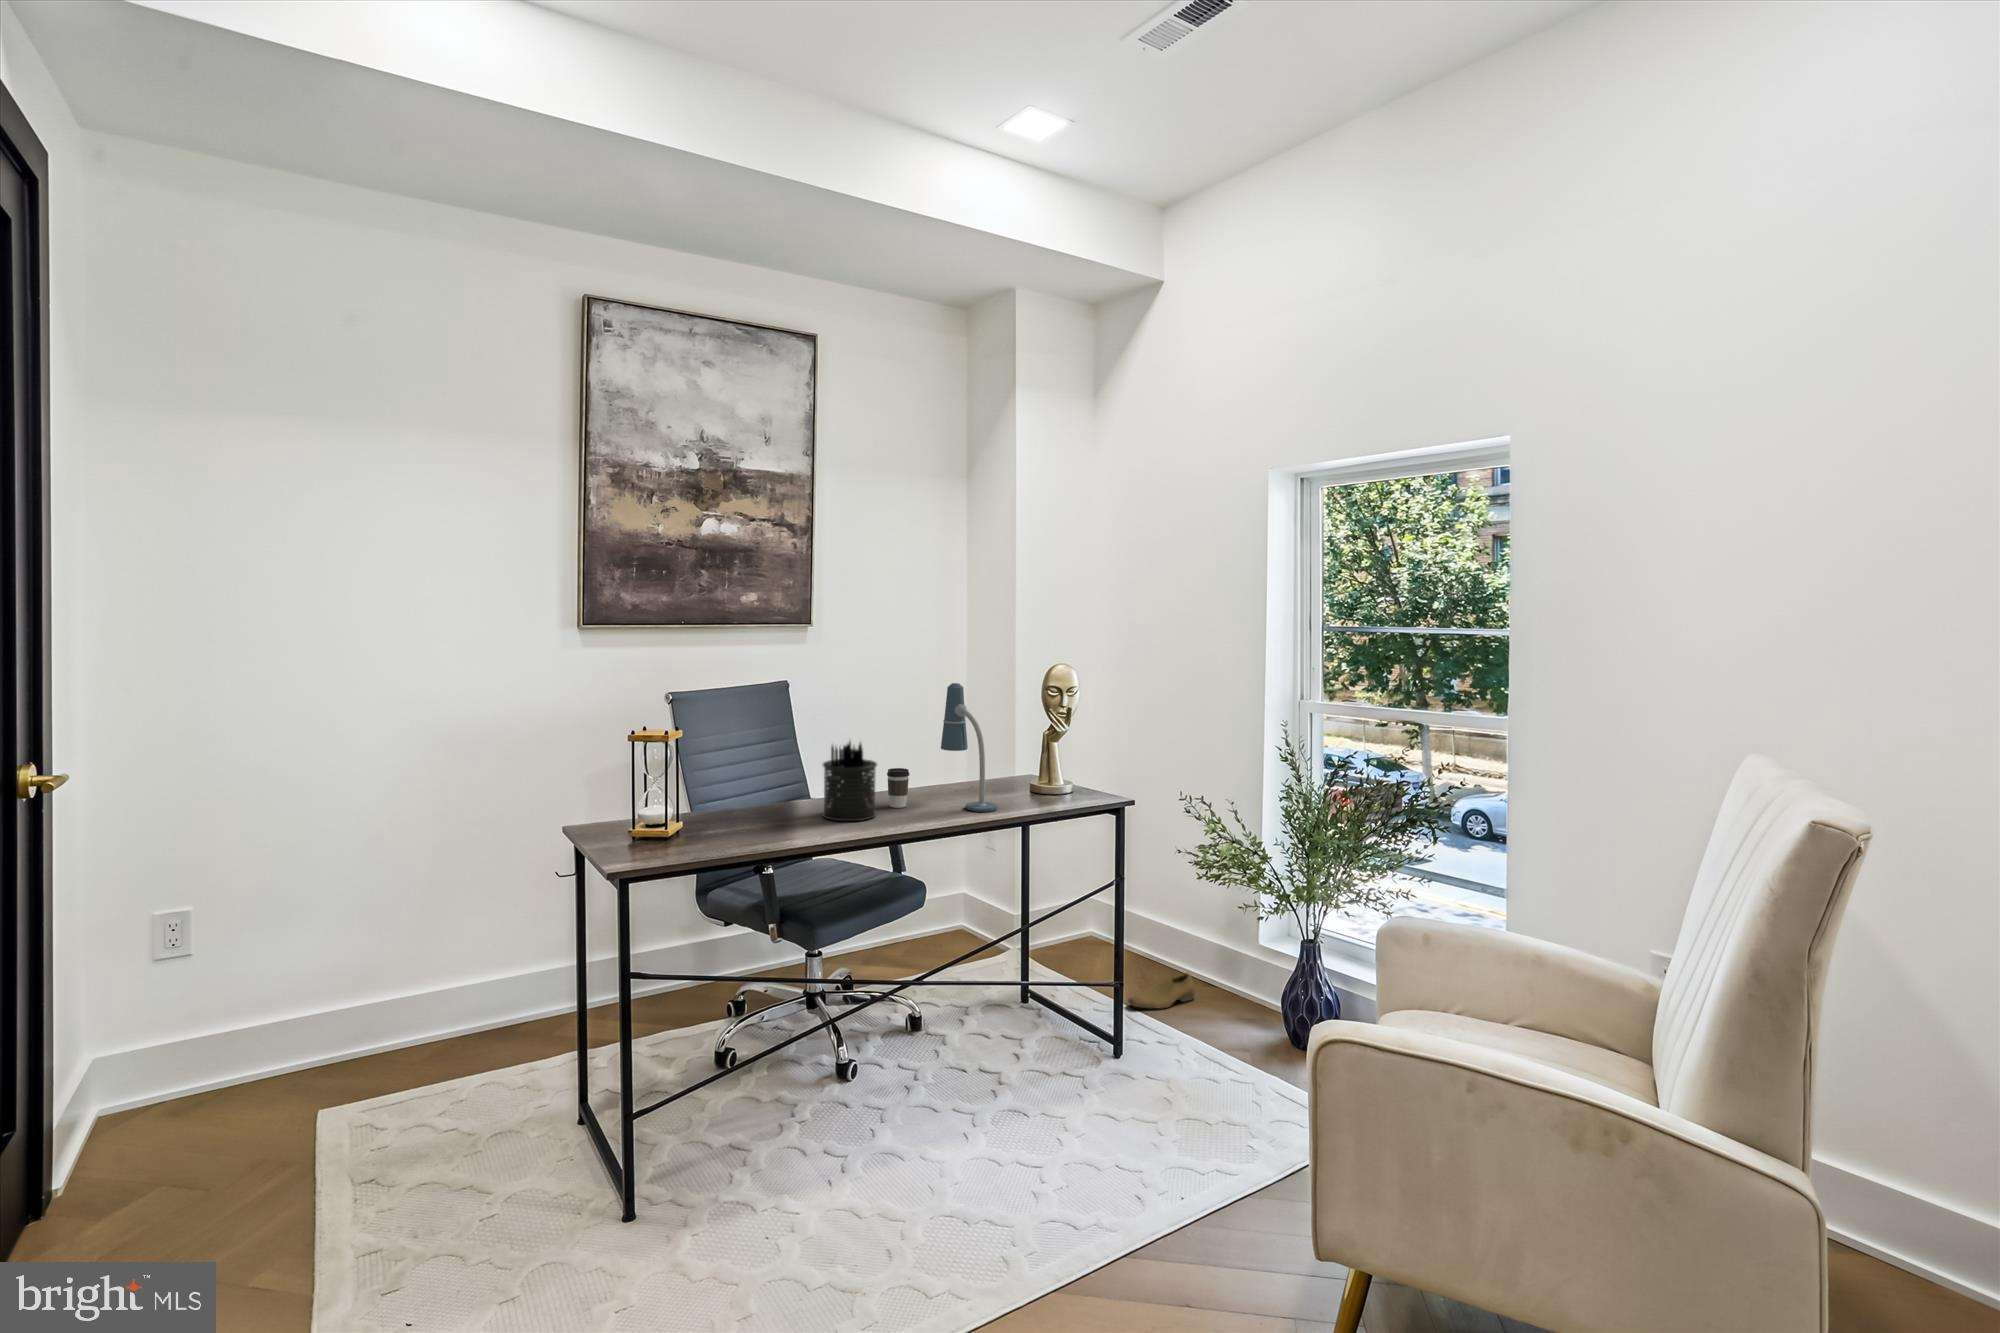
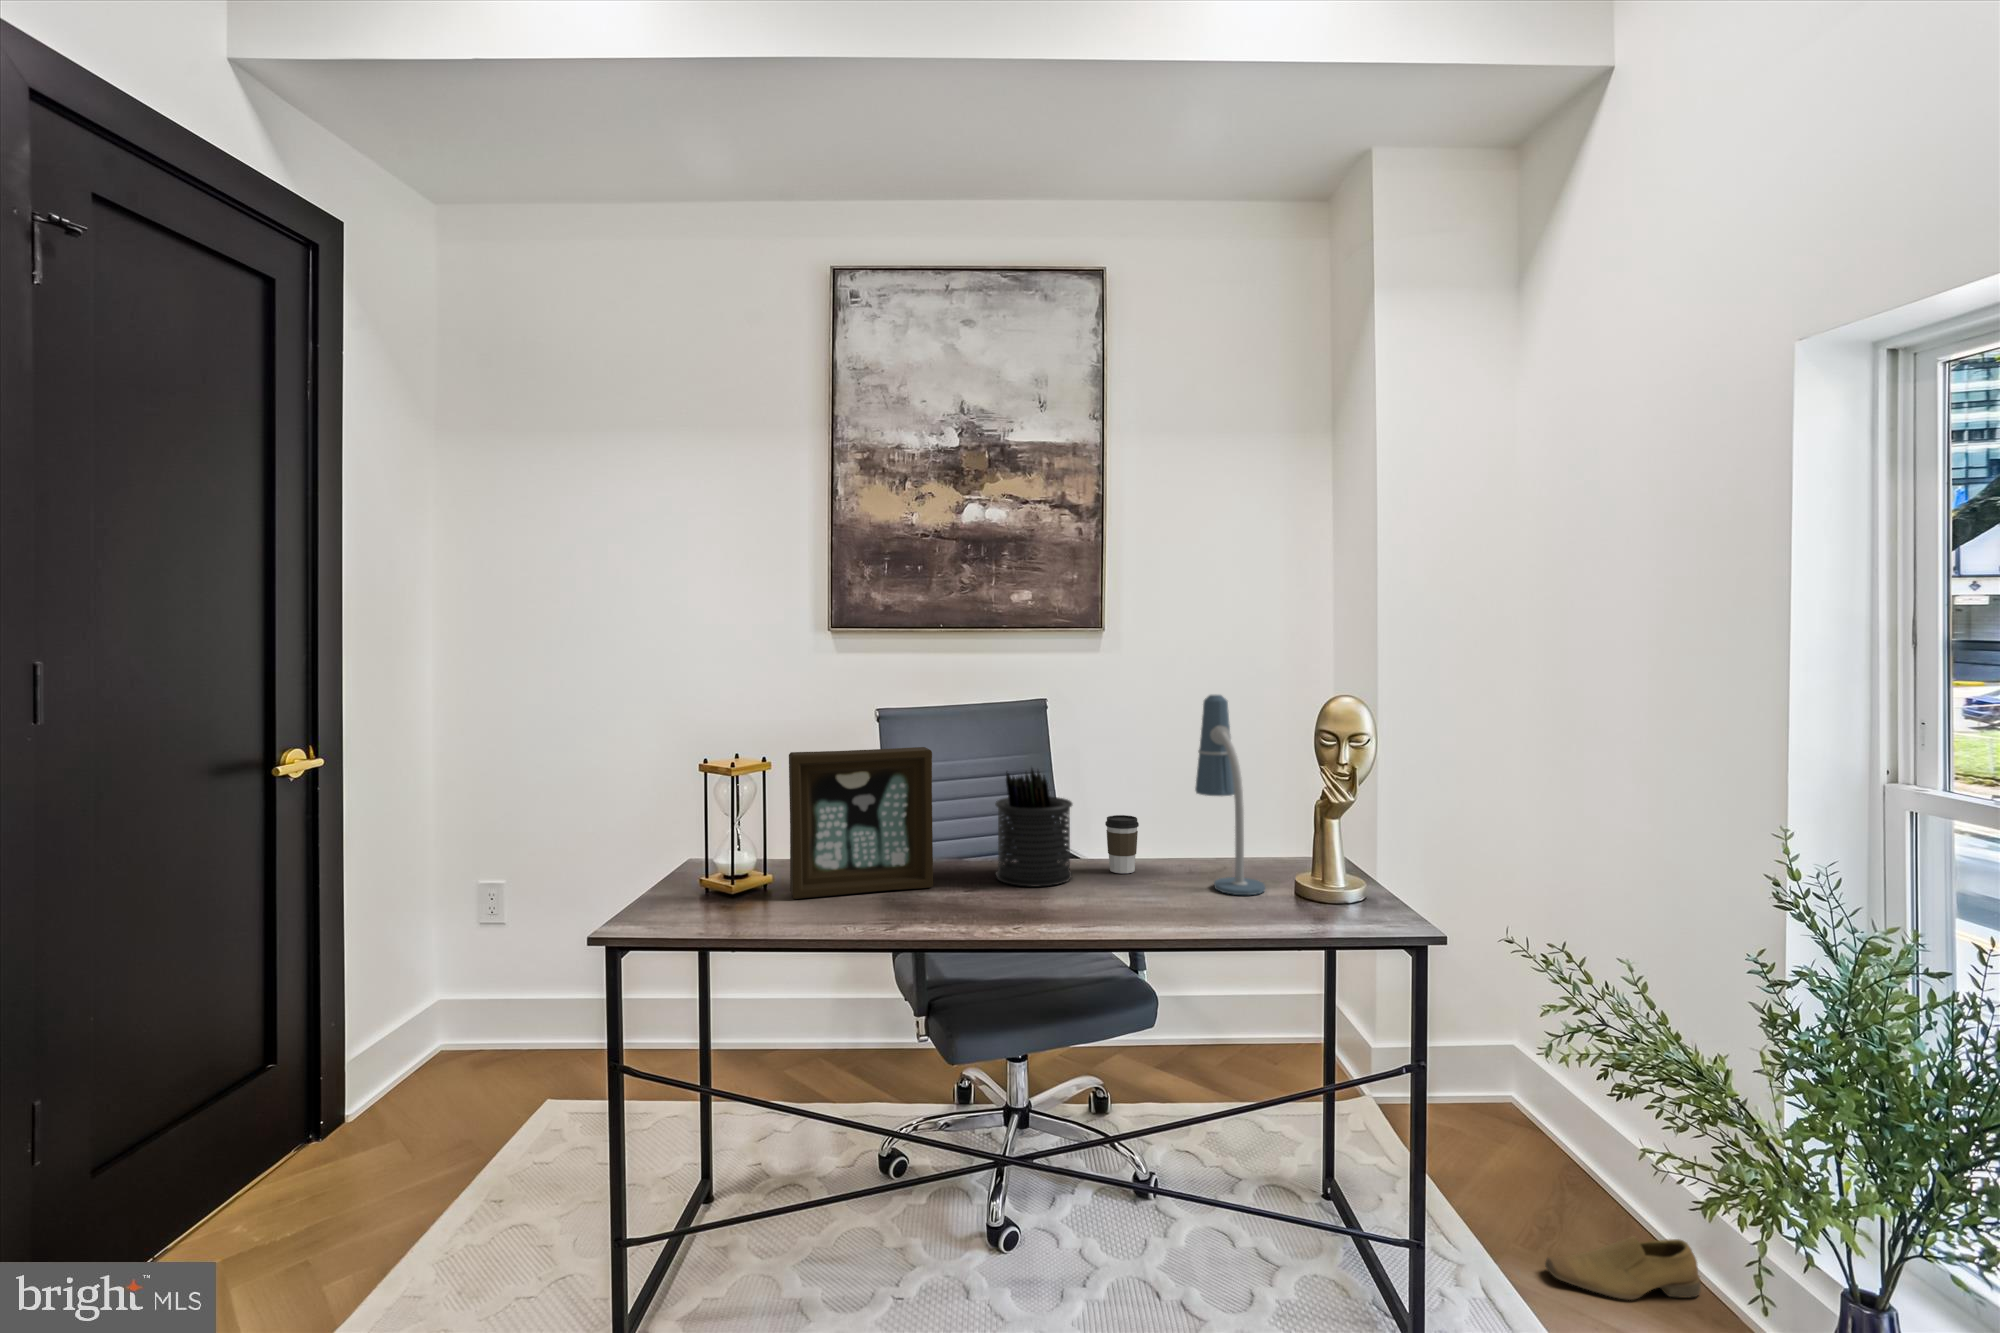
picture frame: none [699,729,795,846] -> present [789,747,933,899]

